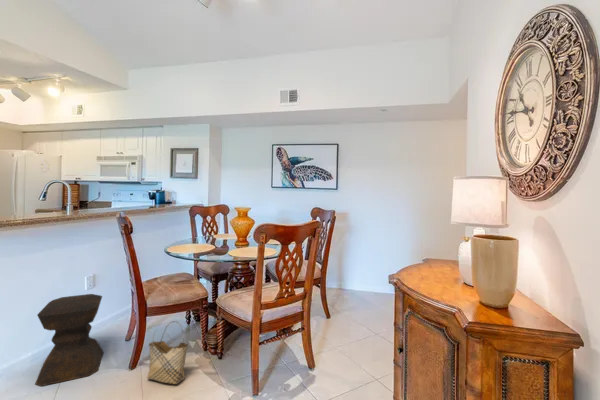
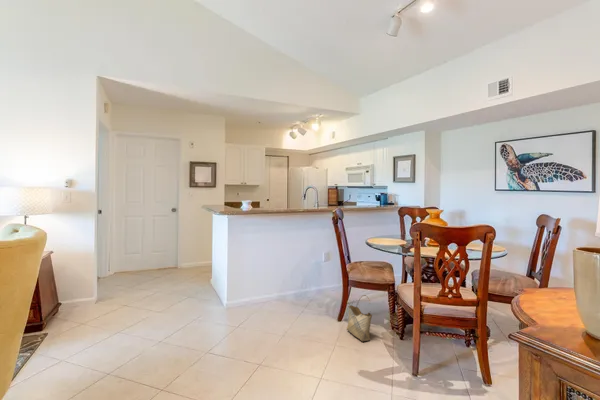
stool: present [35,294,104,386] -> none [295,262,330,315]

